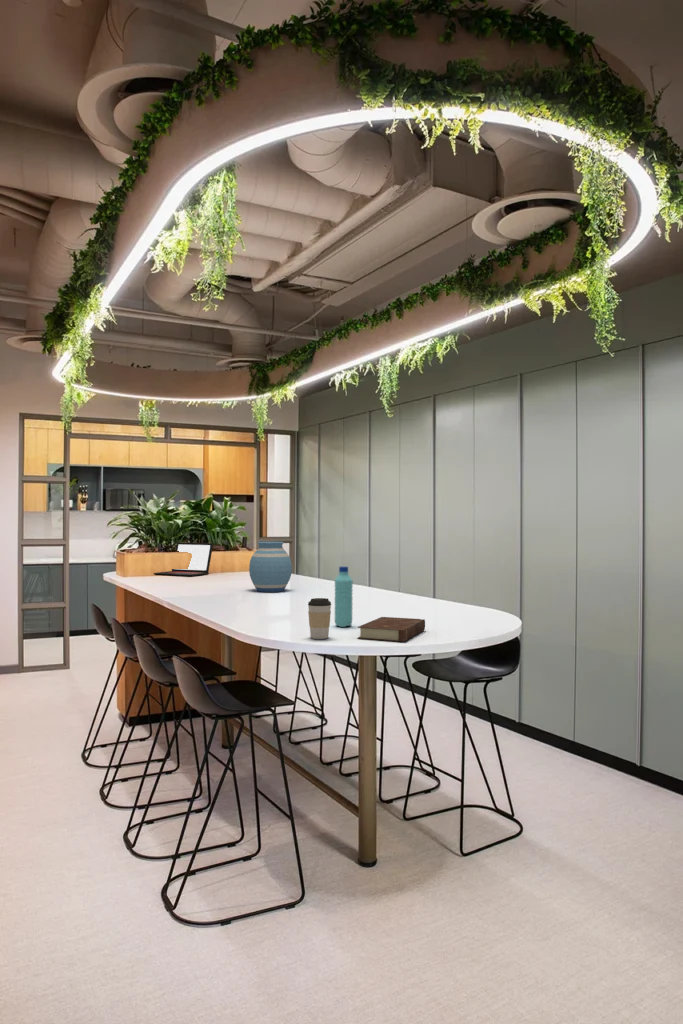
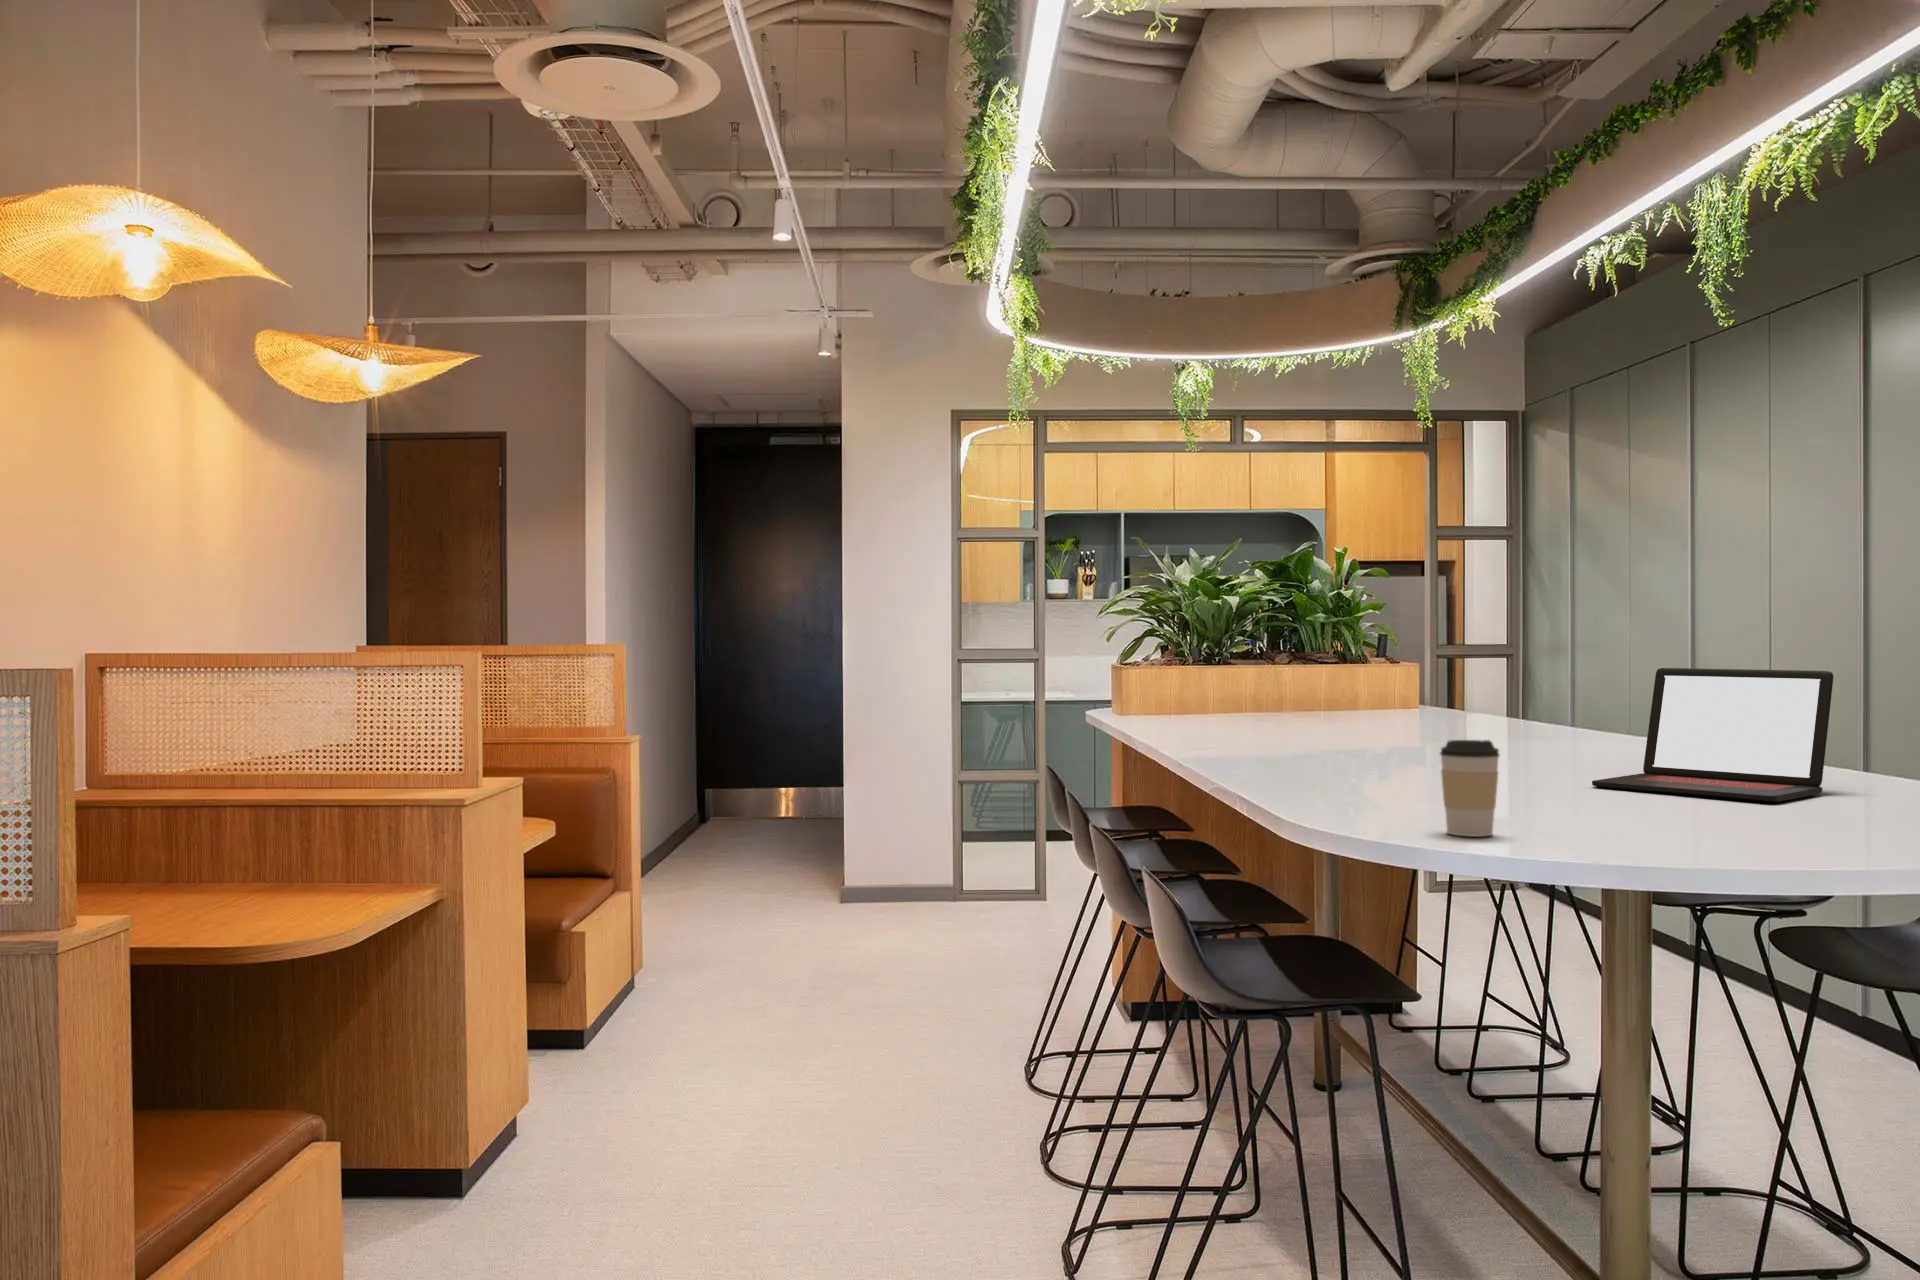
laptop: present [154,542,213,576] -> present [1592,668,1833,802]
vase: present [249,542,292,592] -> none [1364,635,1464,747]
water bottle: present [335,566,353,627] -> none [1525,671,1572,817]
book: present [358,617,425,642] -> none [1569,797,1773,856]

